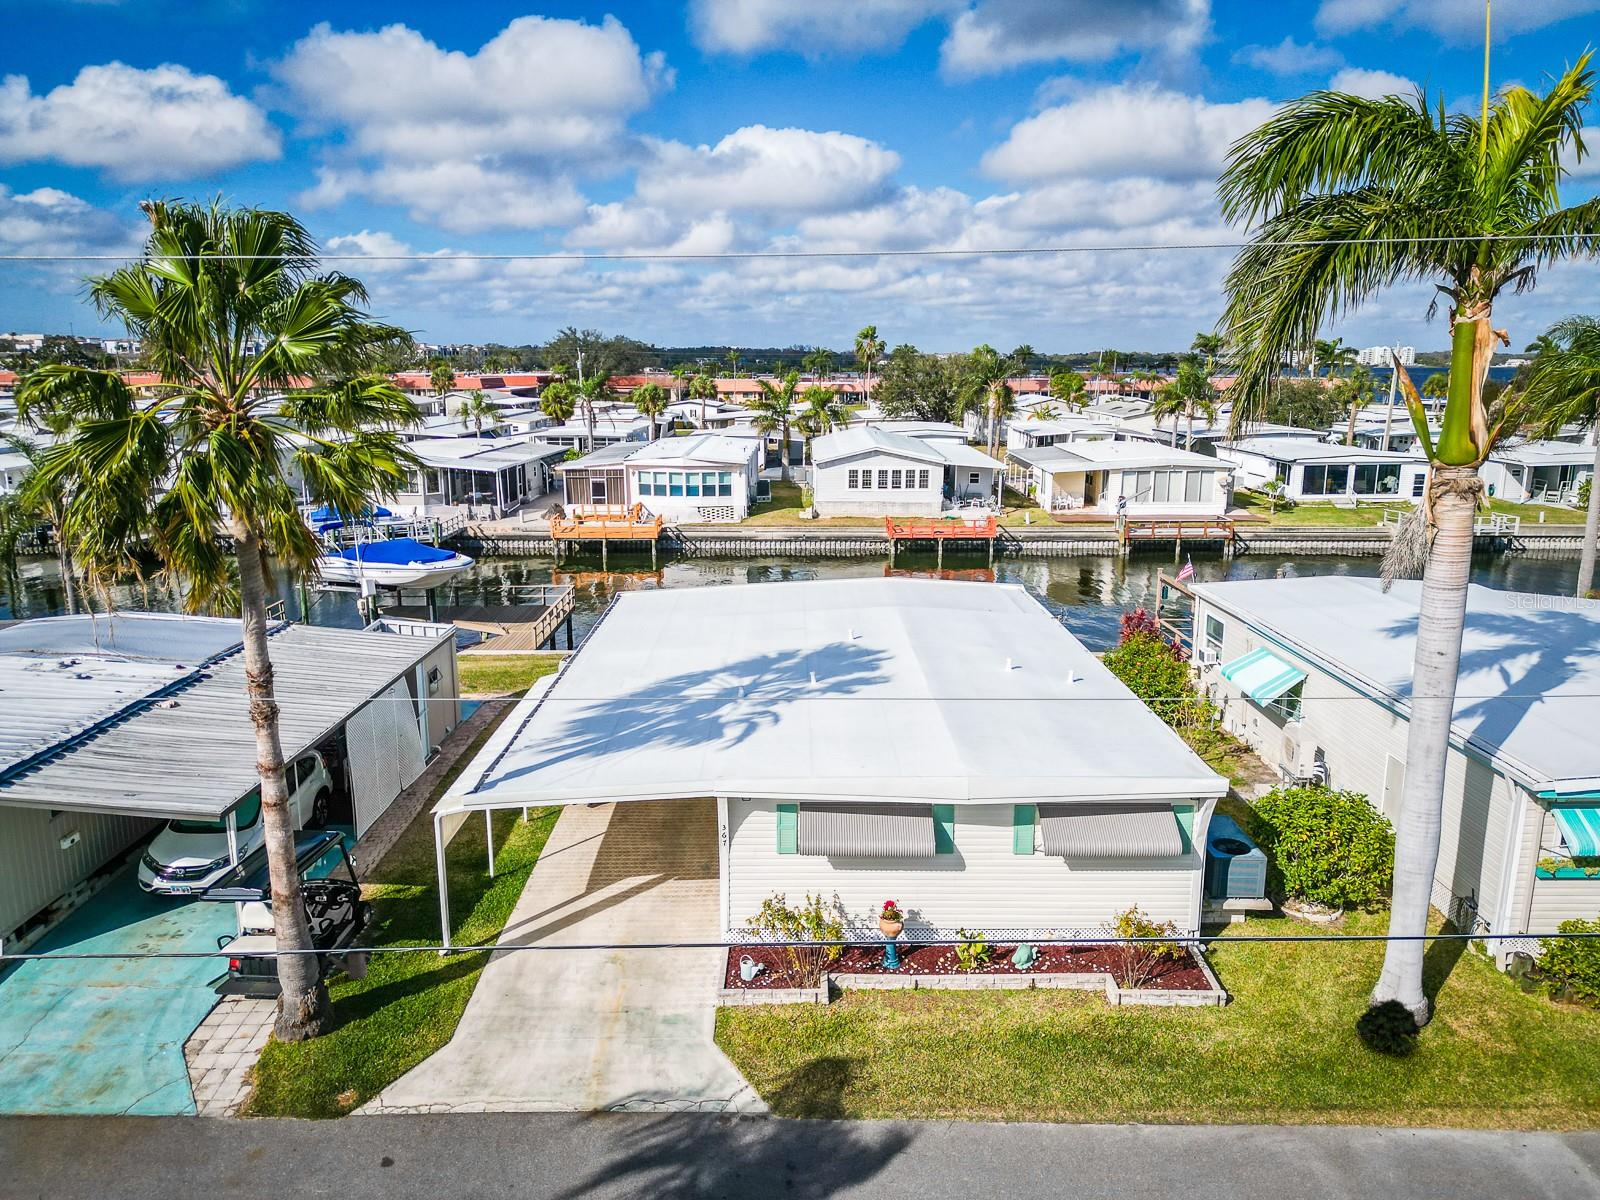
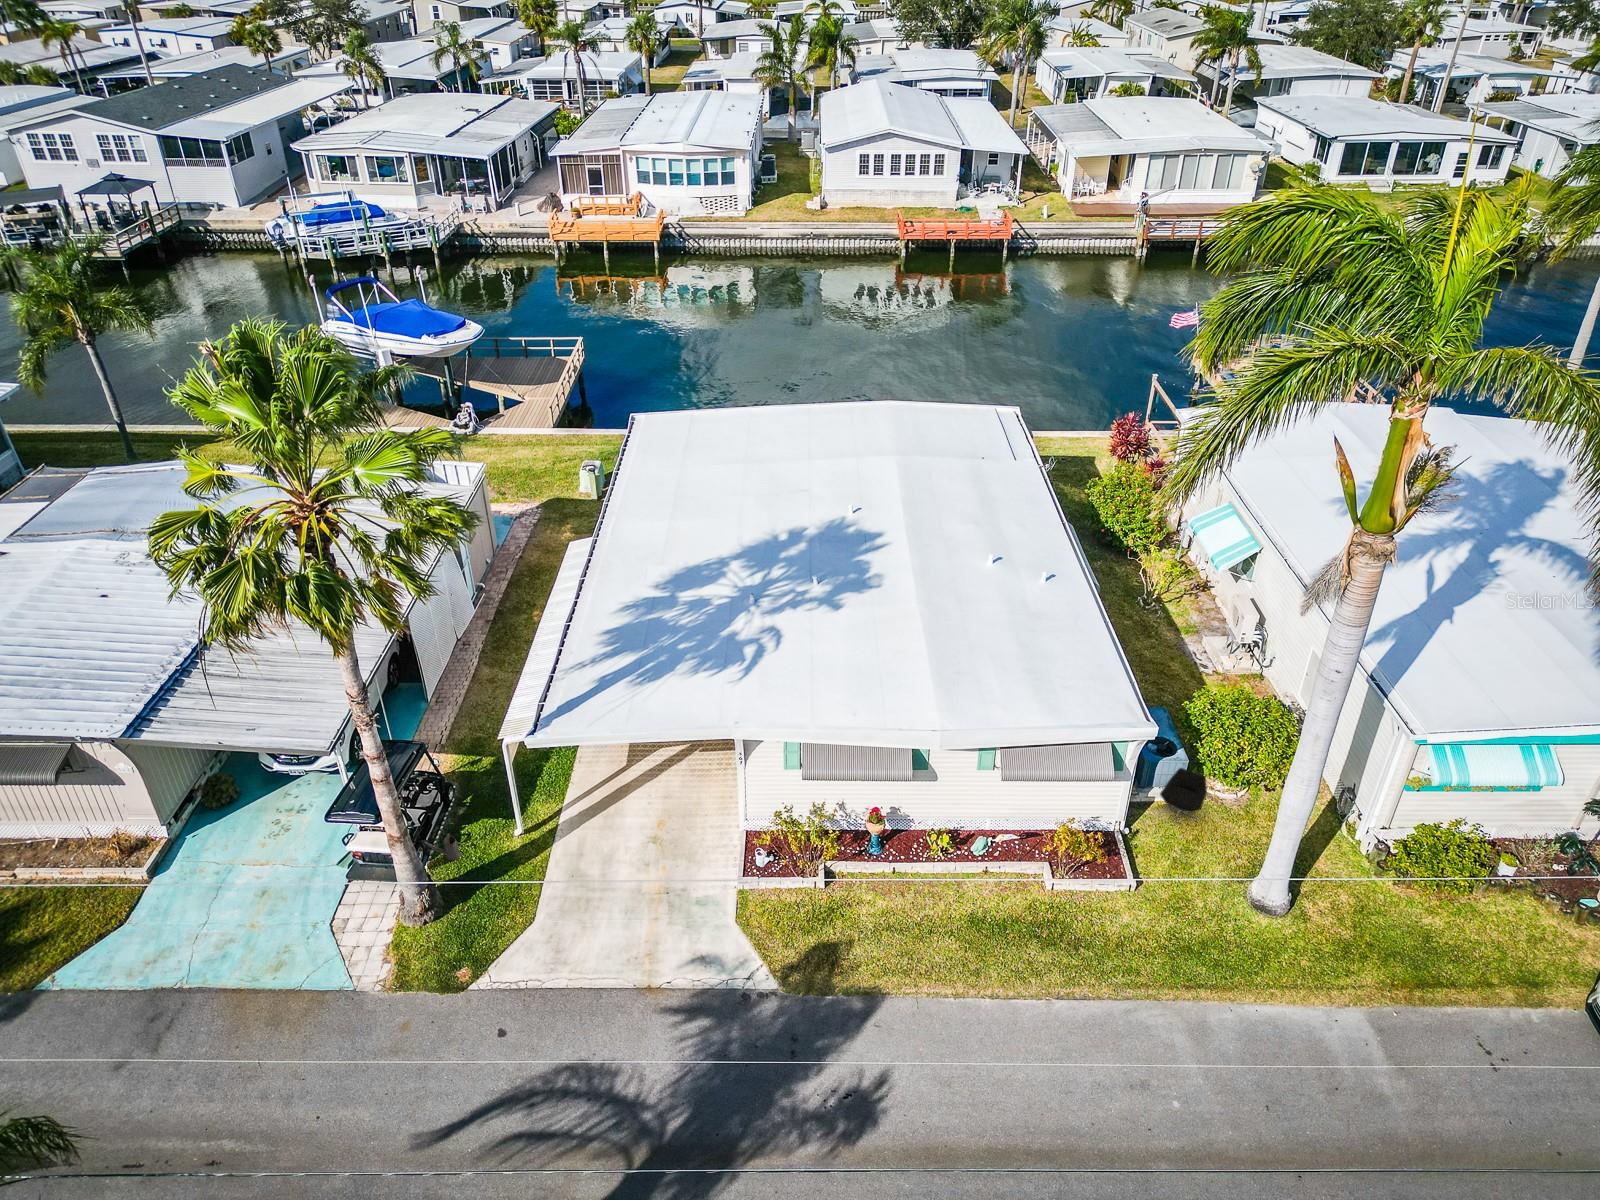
lounge chair: none [1237,878,1294,942] -> present [1160,768,1207,822]
potted plant: present [1355,999,1421,1056] -> present [200,772,242,809]

